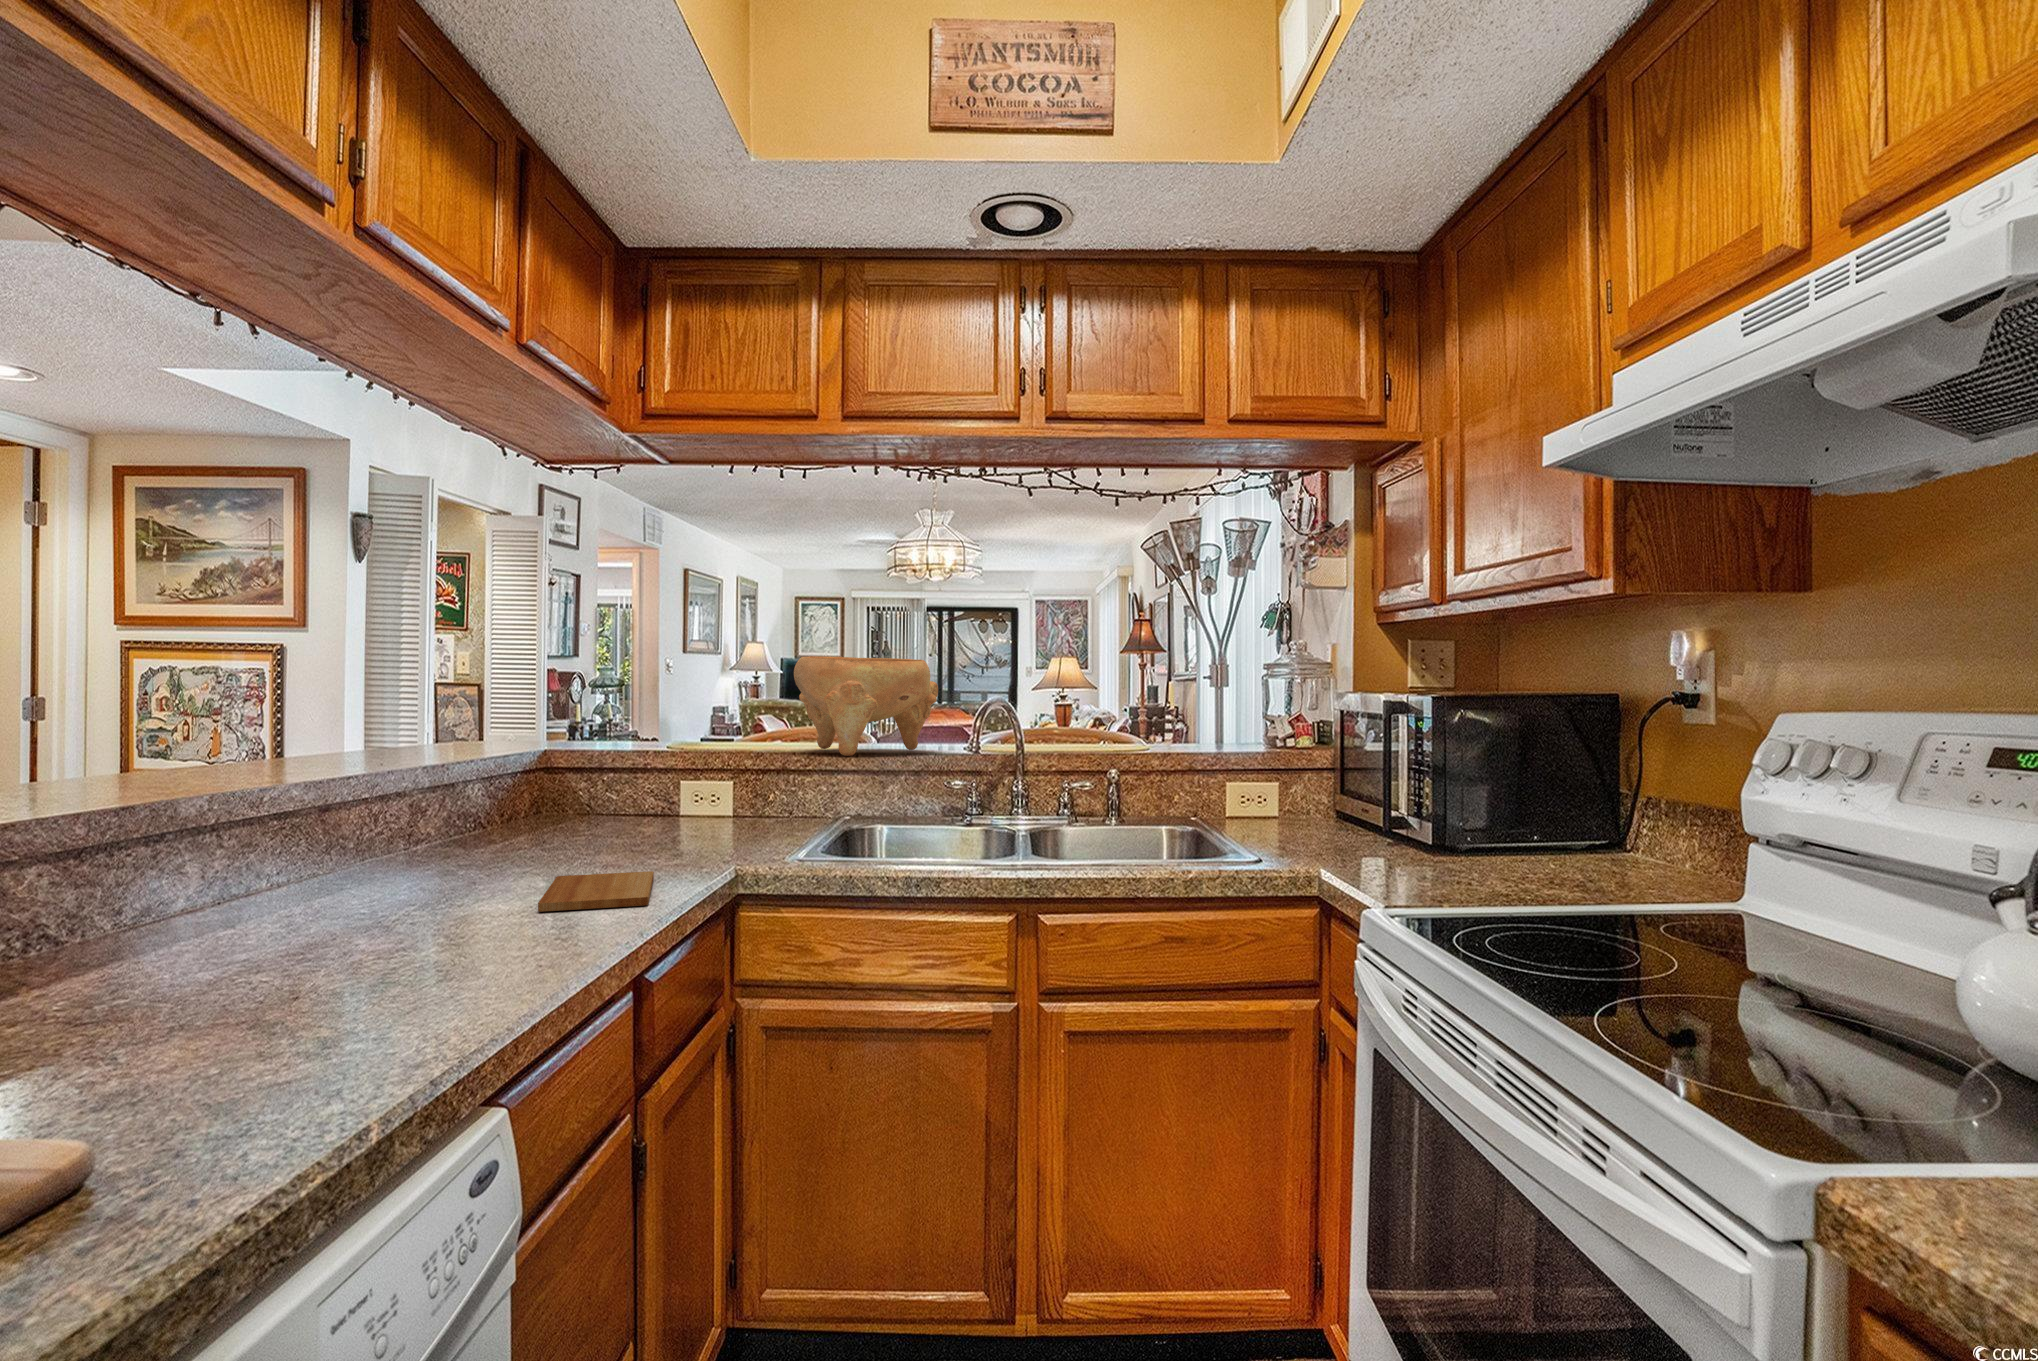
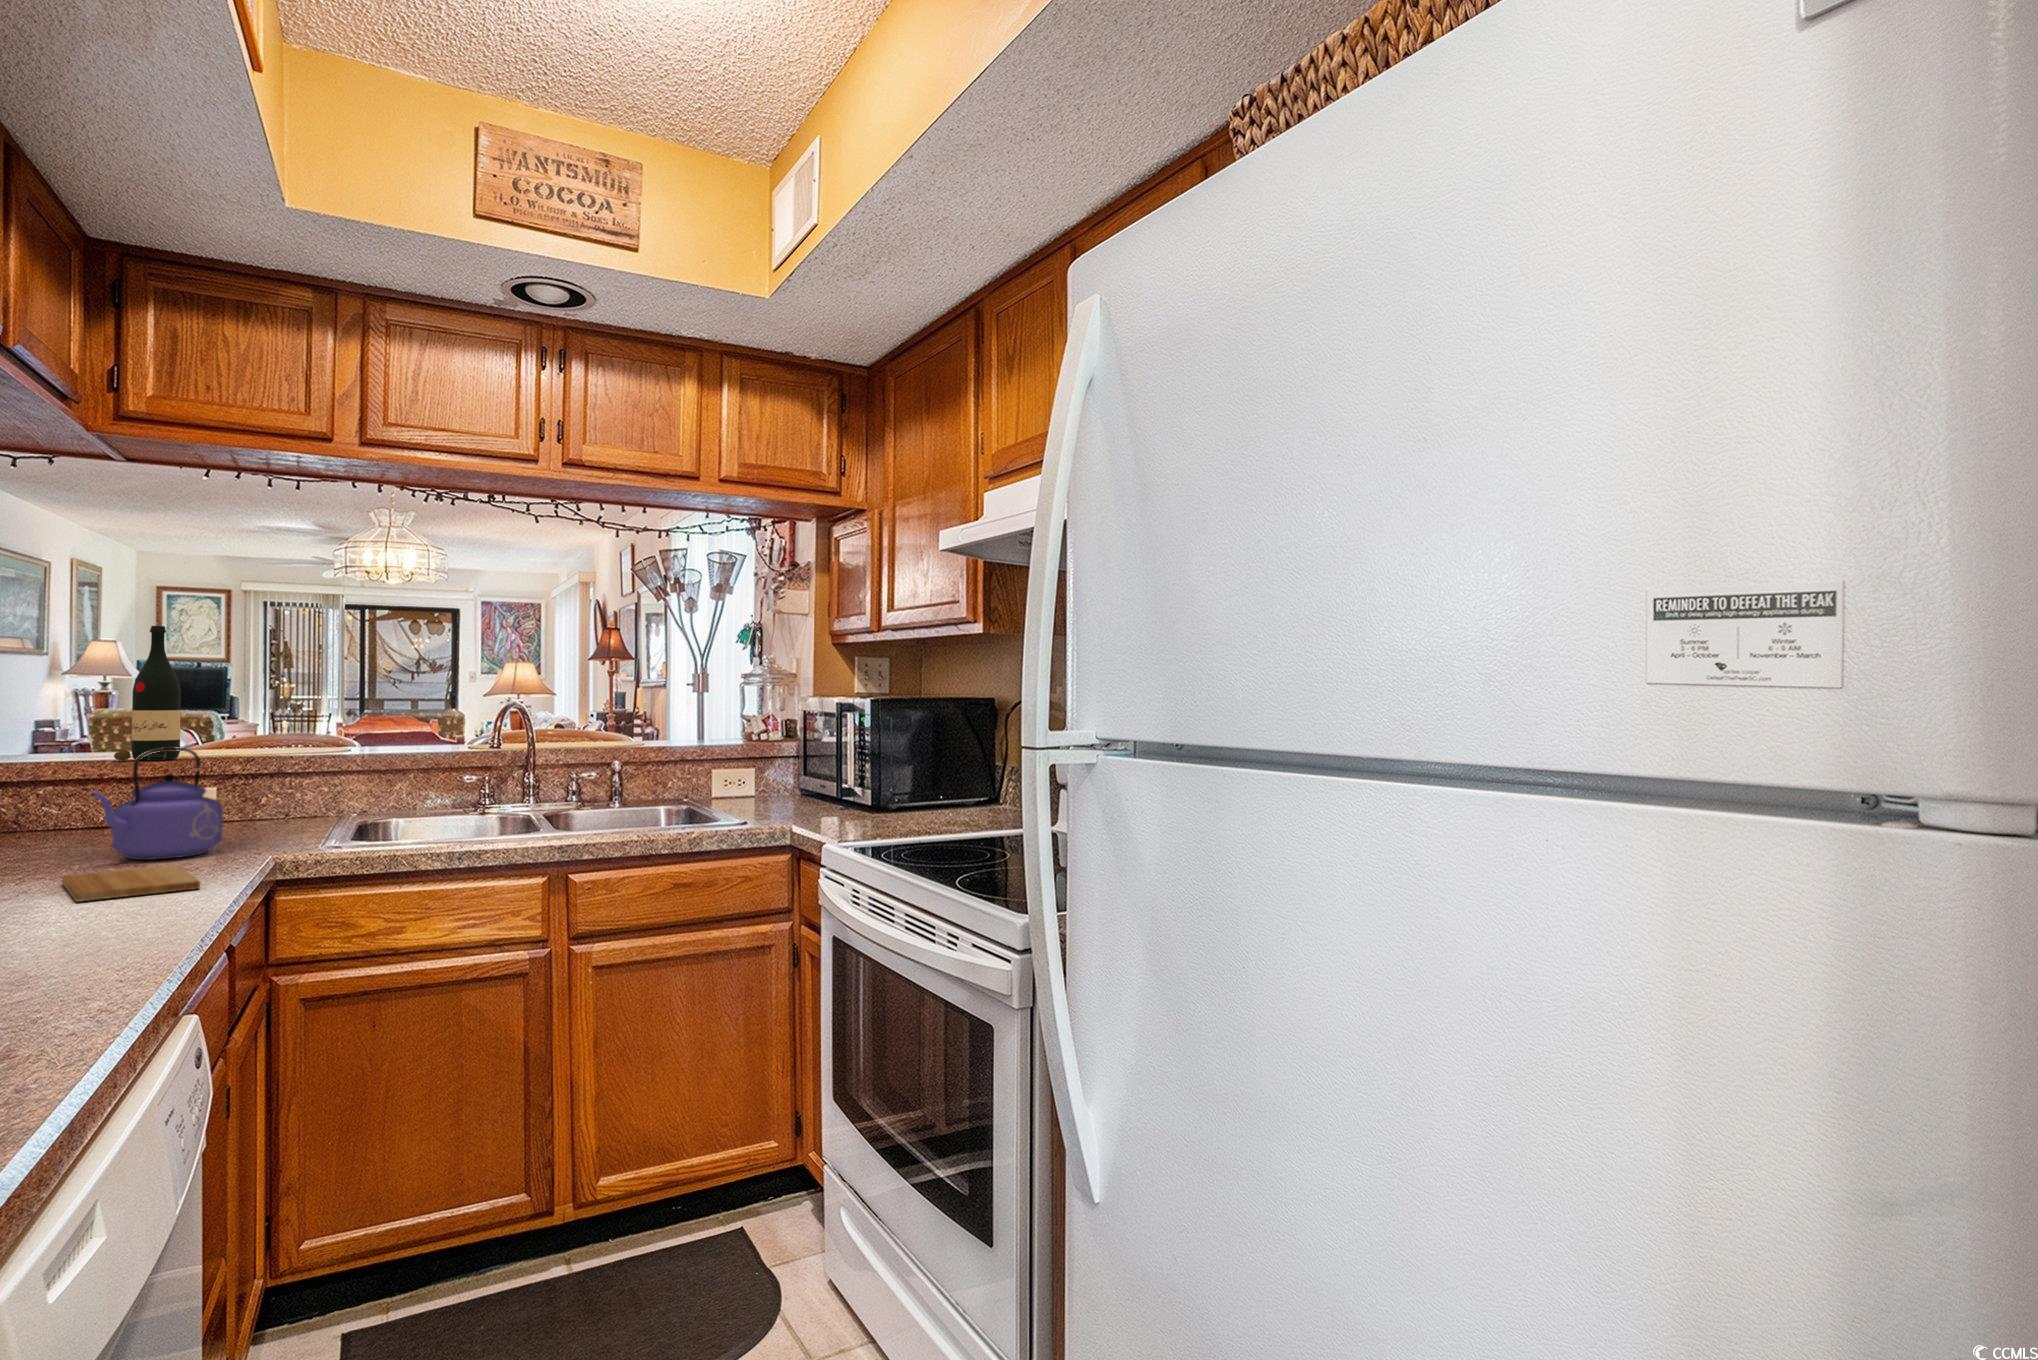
wine bottle: none [658,624,710,755] -> present [114,626,181,761]
decorative bowl: present [794,656,938,756] -> none [284,662,442,757]
kettle: none [600,744,715,859] -> present [91,747,223,860]

